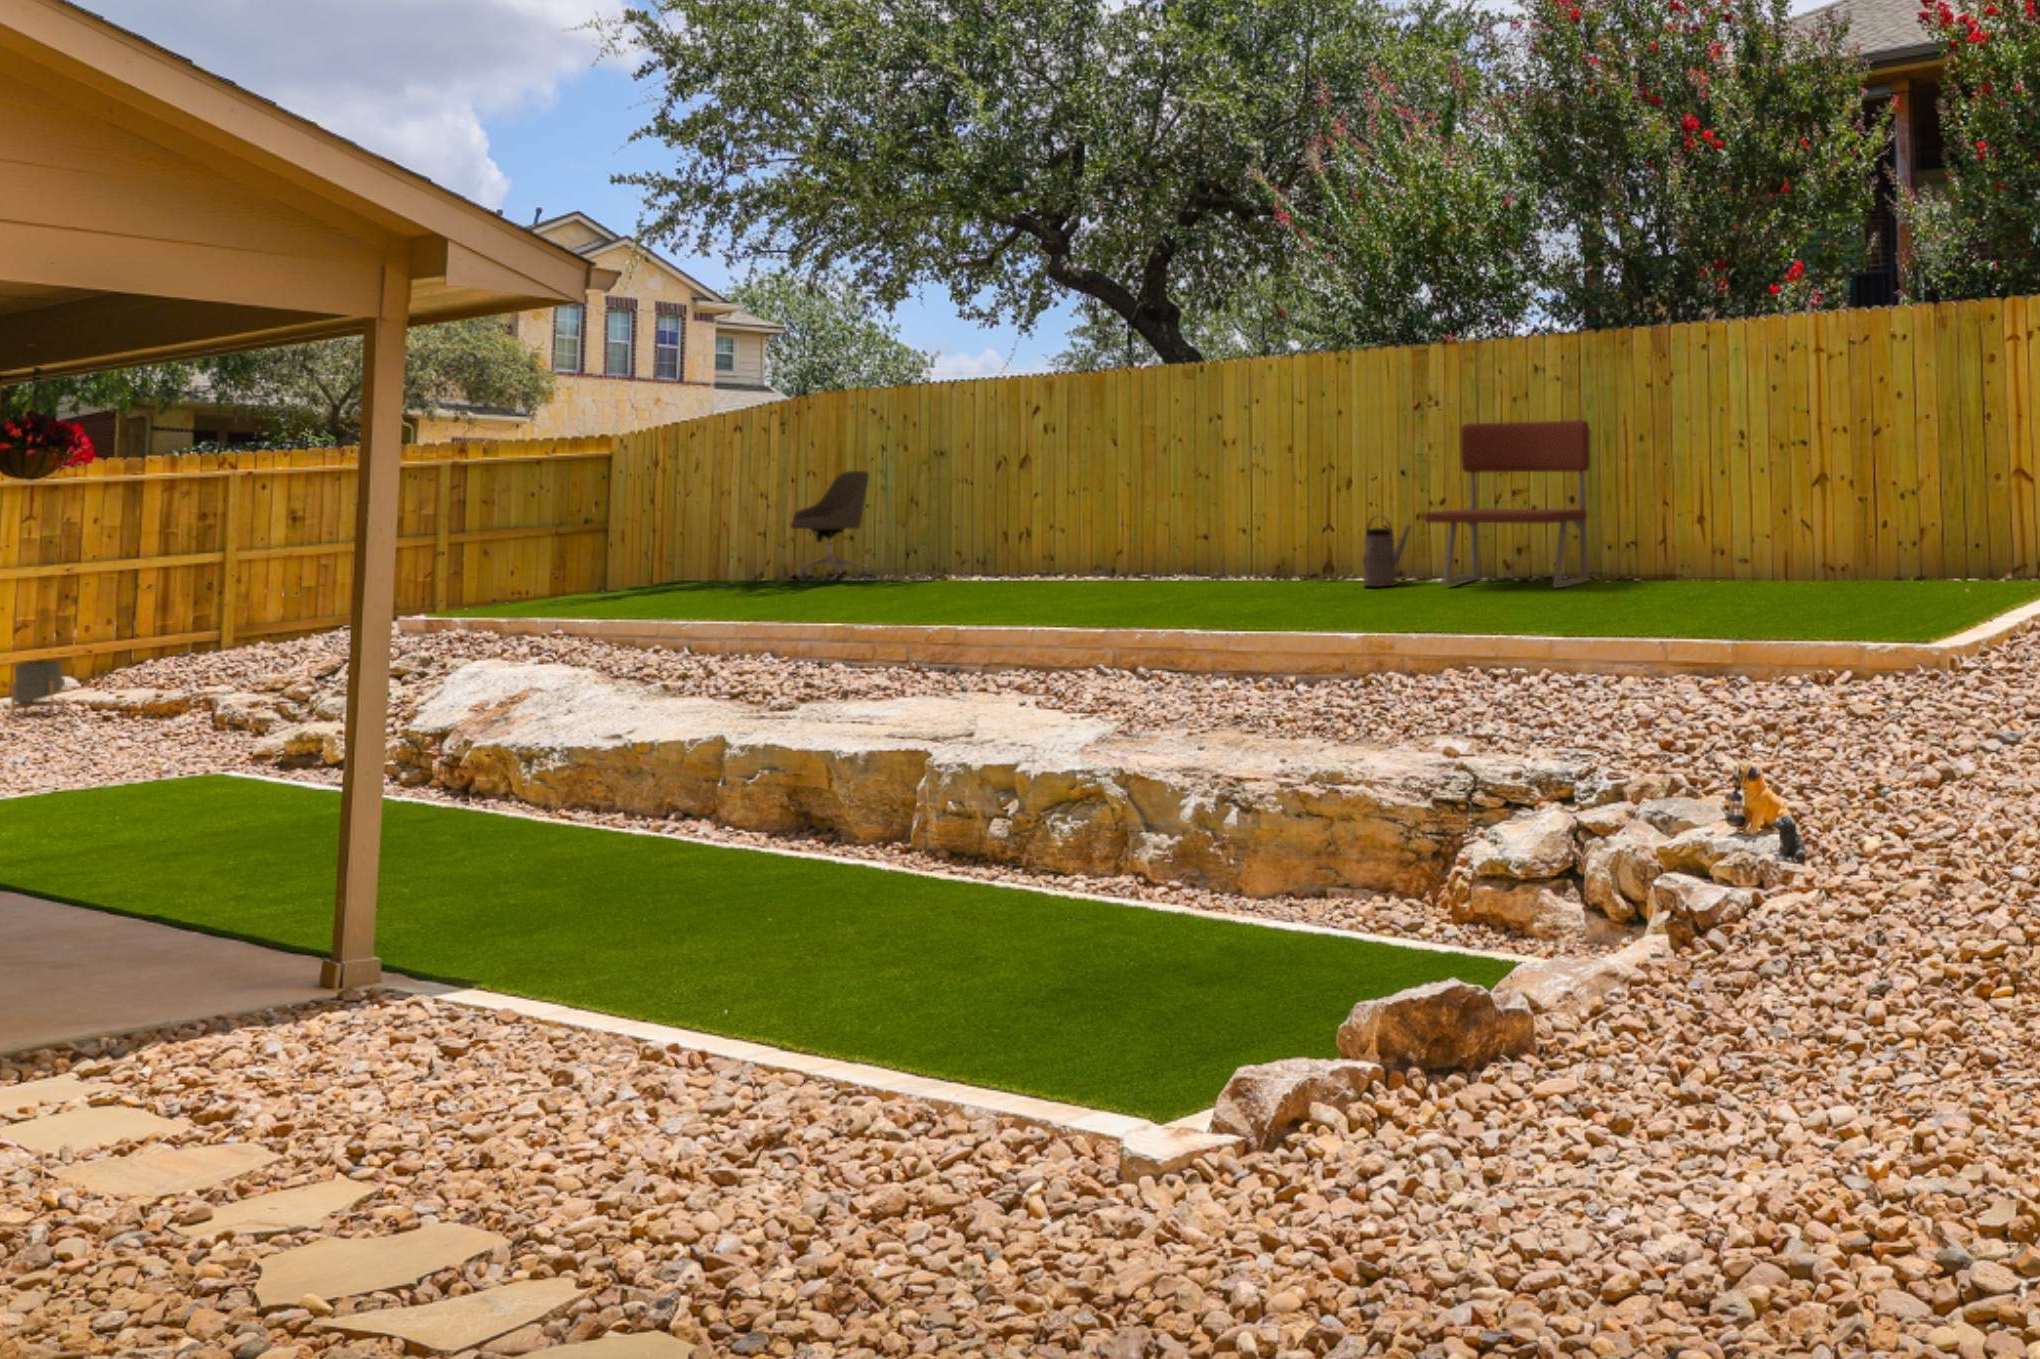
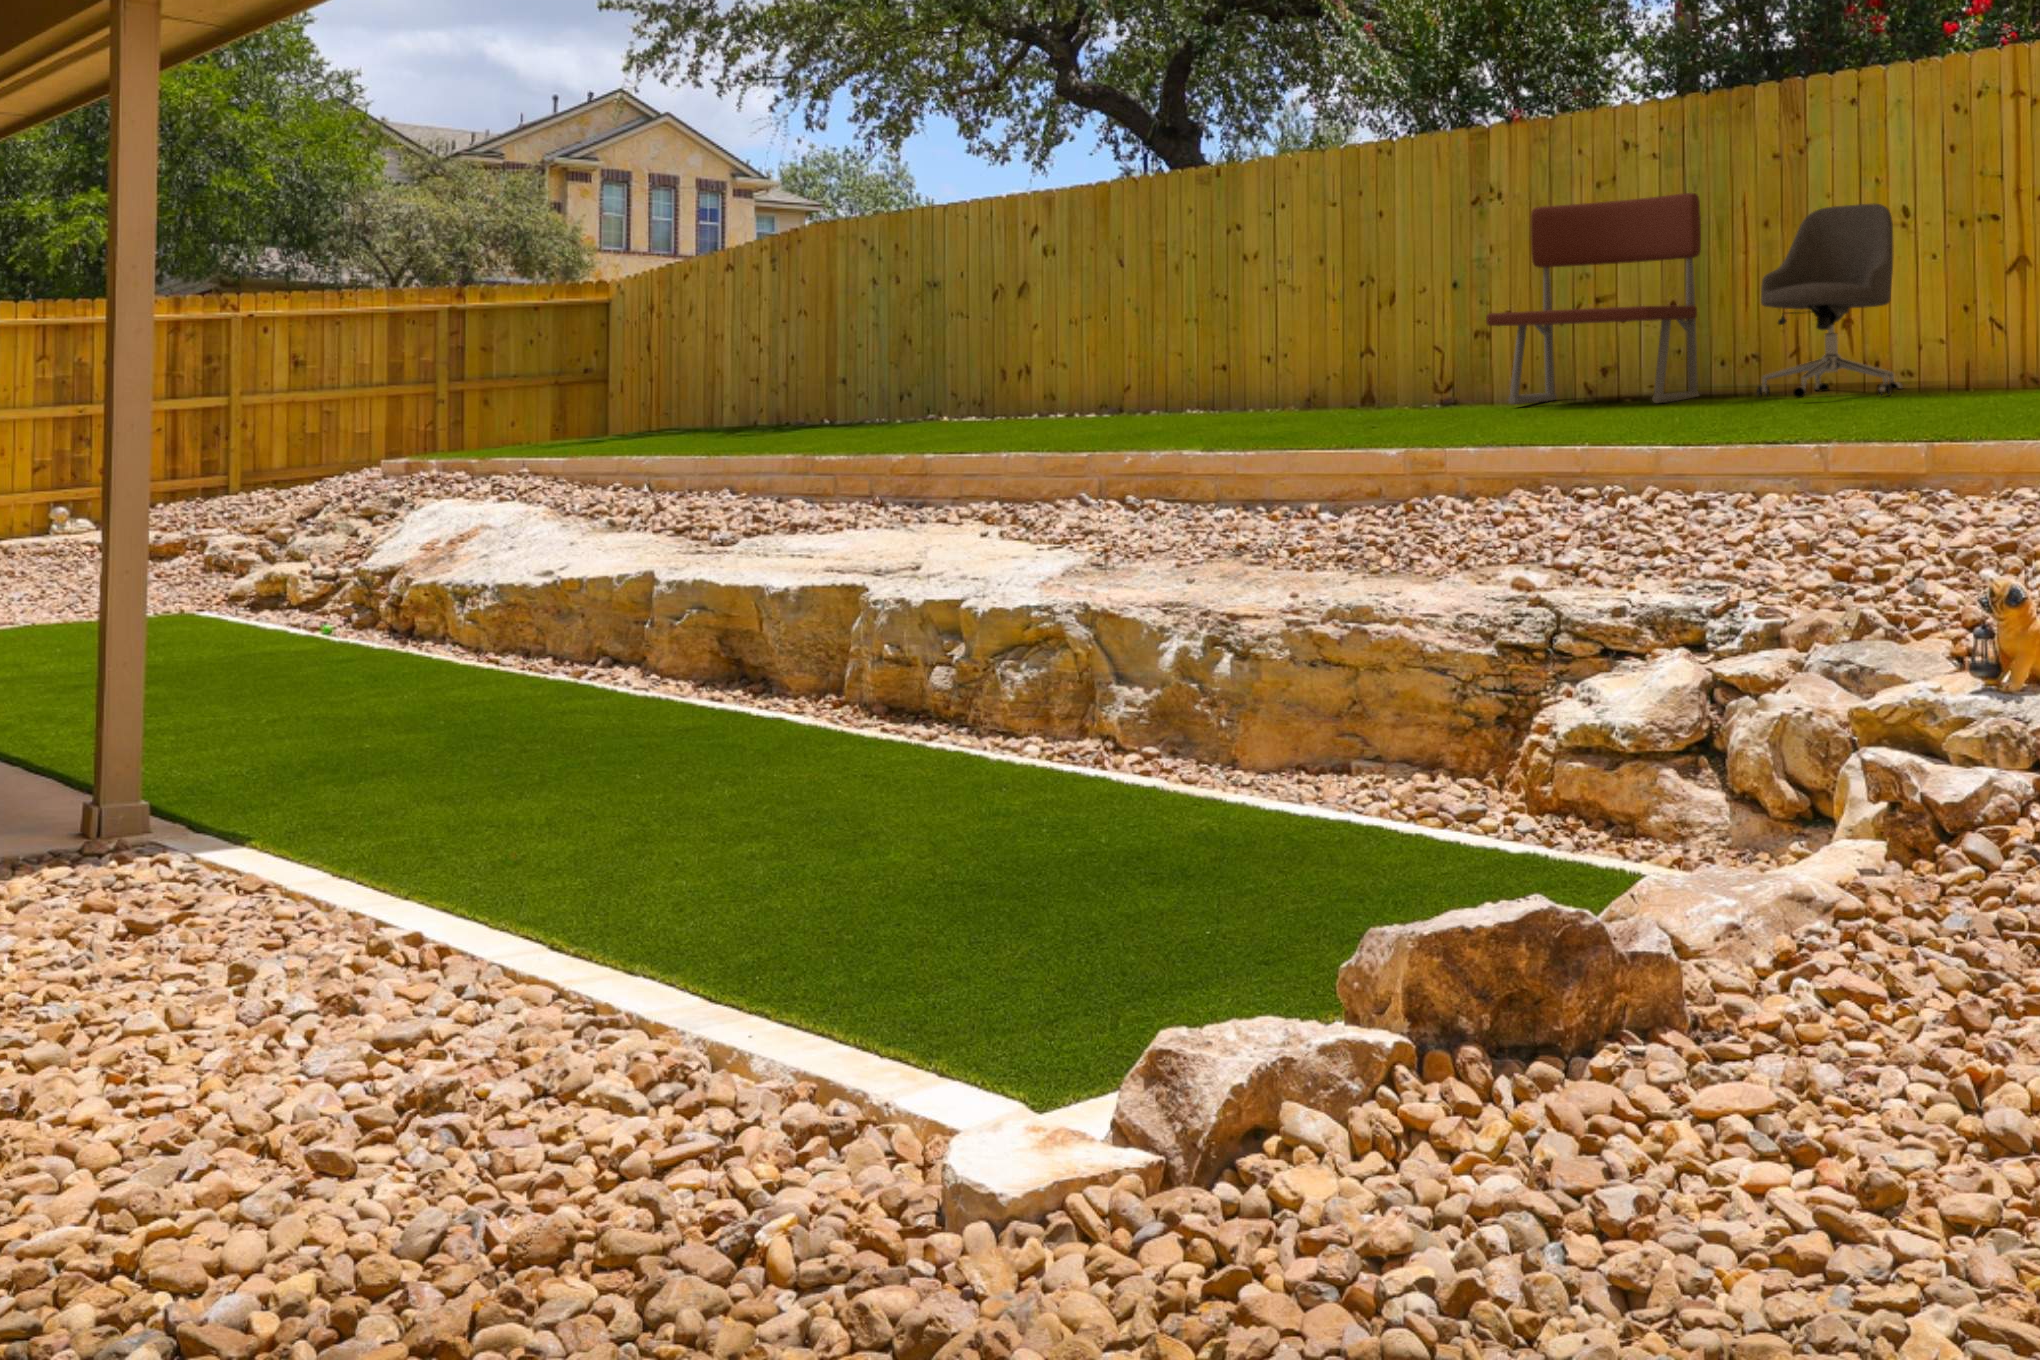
chair: present [790,471,870,581] -> present [1757,204,1903,398]
watering can: present [1363,517,1410,586] -> none [1408,323,1468,409]
planter: present [11,661,65,718] -> none [31,502,84,558]

